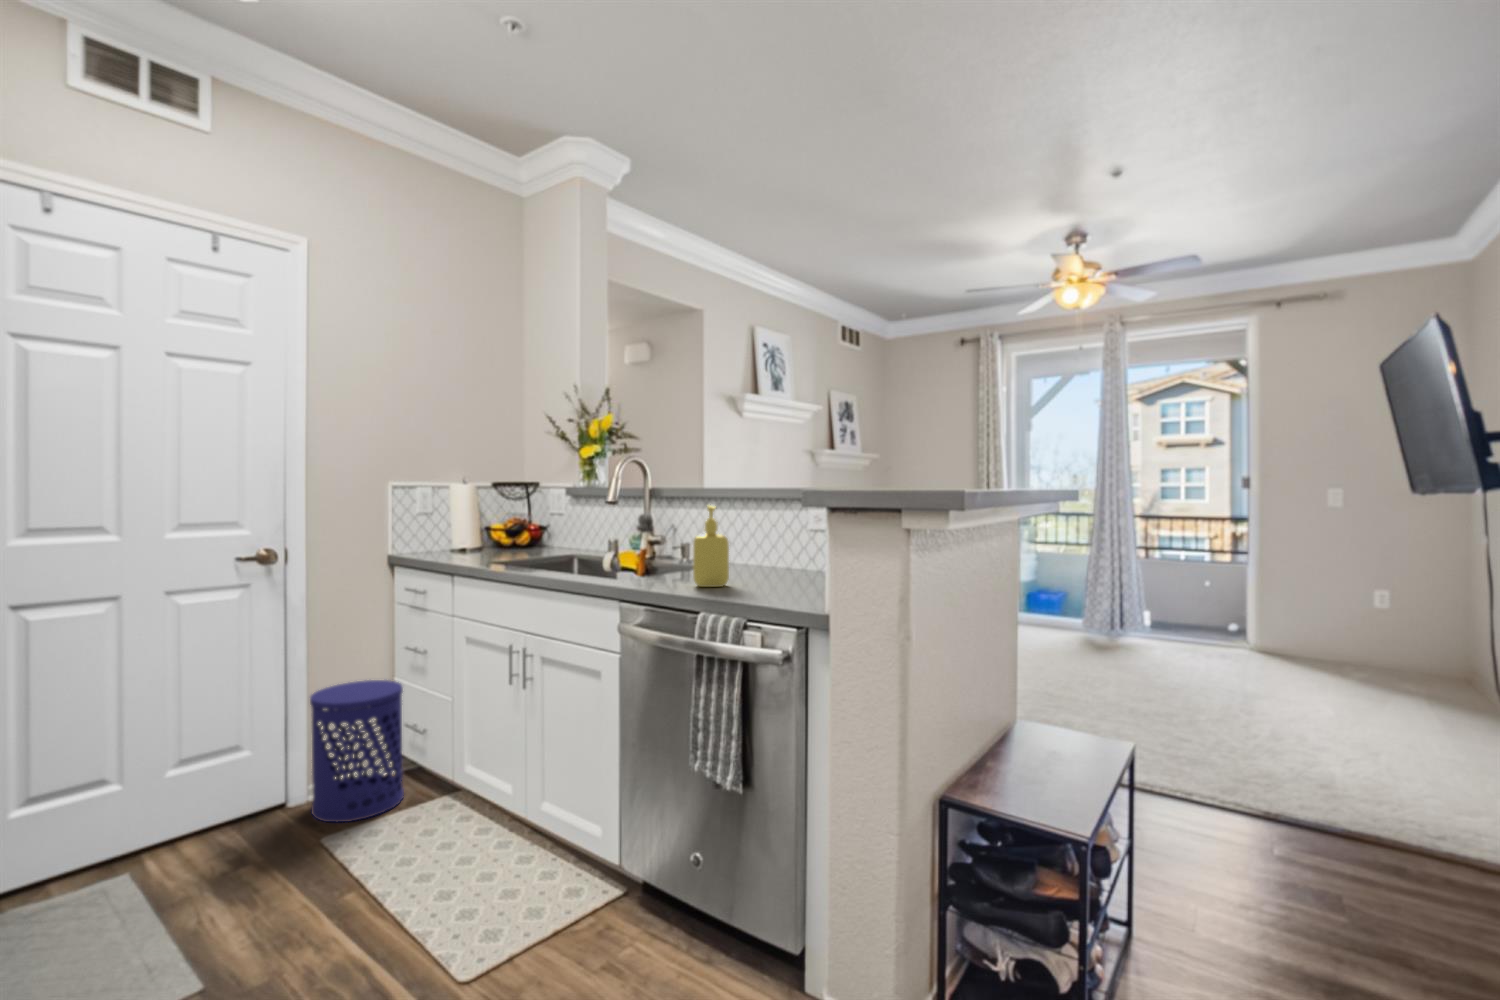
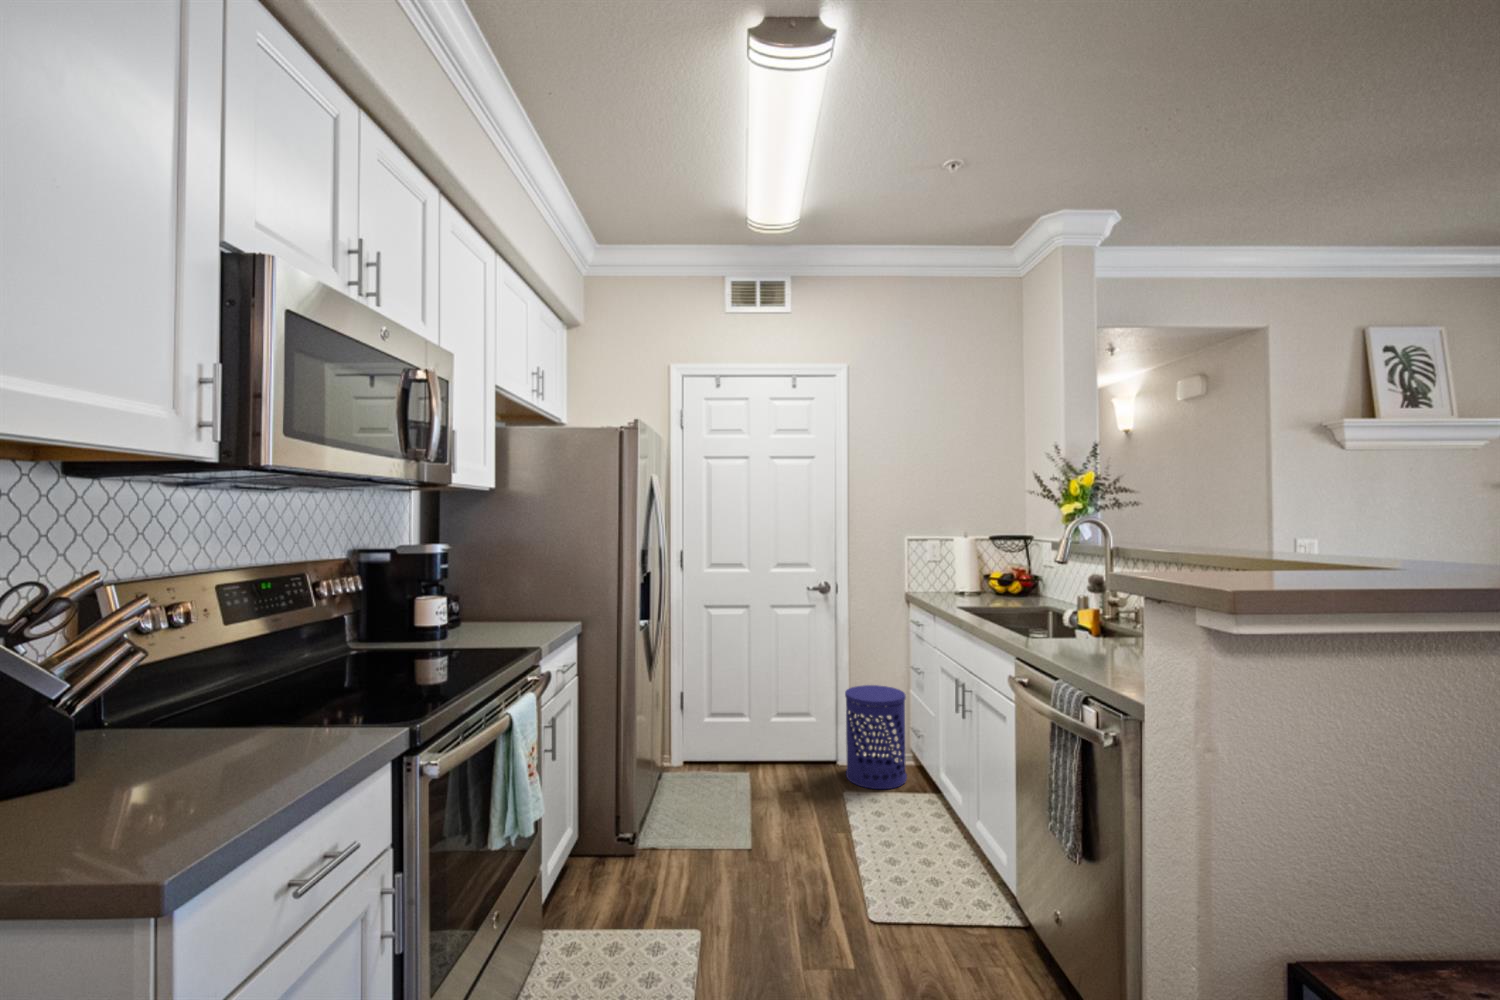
soap dispenser: present [693,505,729,587] -> none [1074,584,1116,665]

